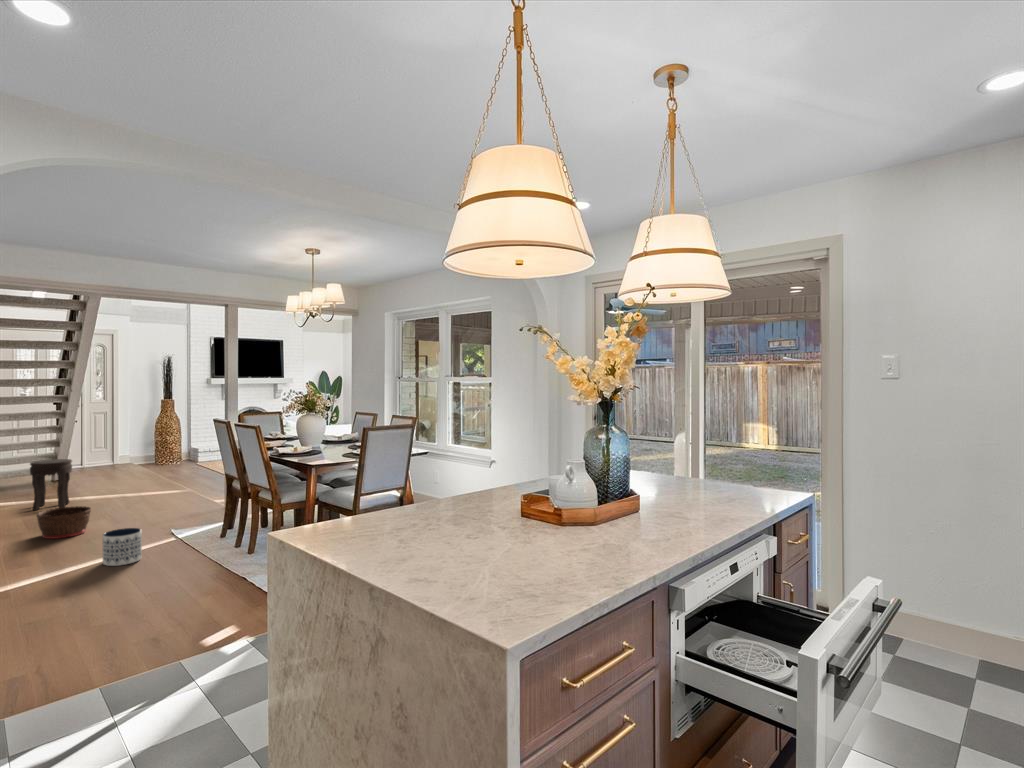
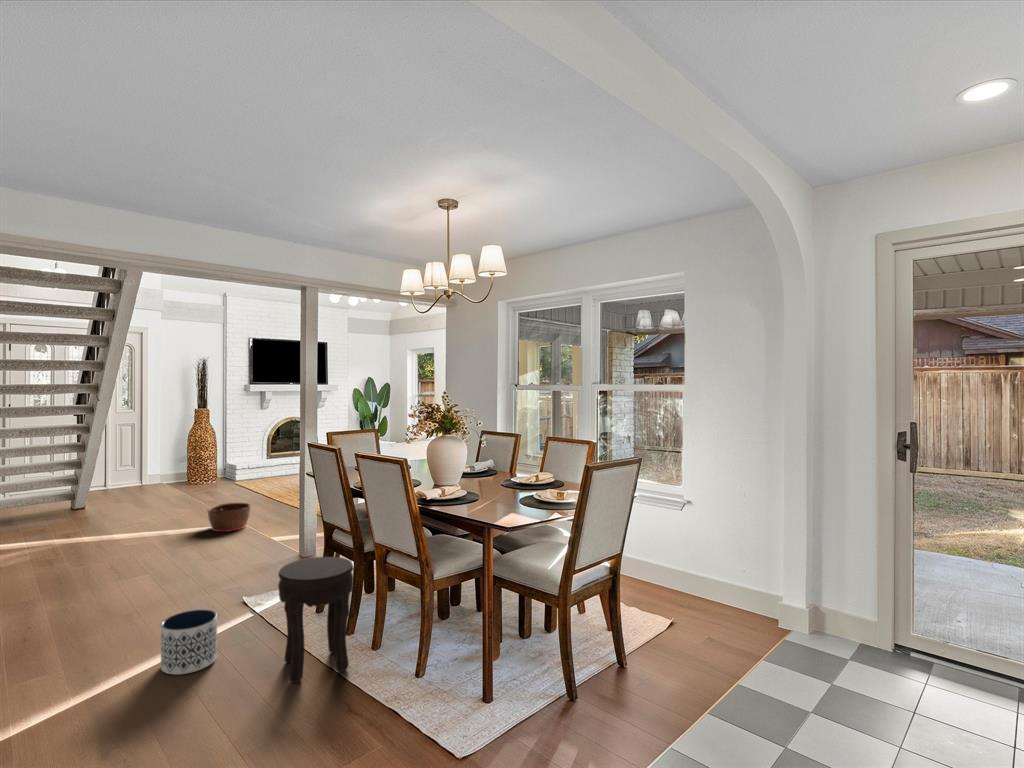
side table: present [30,459,72,510] -> present [278,557,353,683]
basket: present [37,506,91,539] -> present [207,503,251,532]

